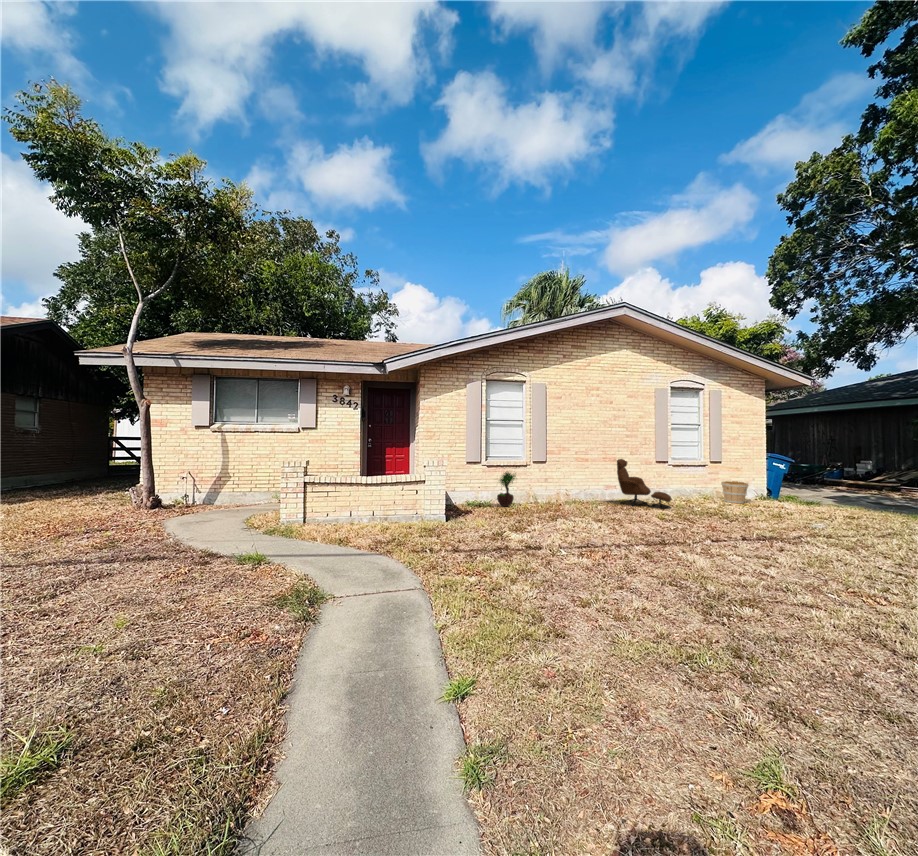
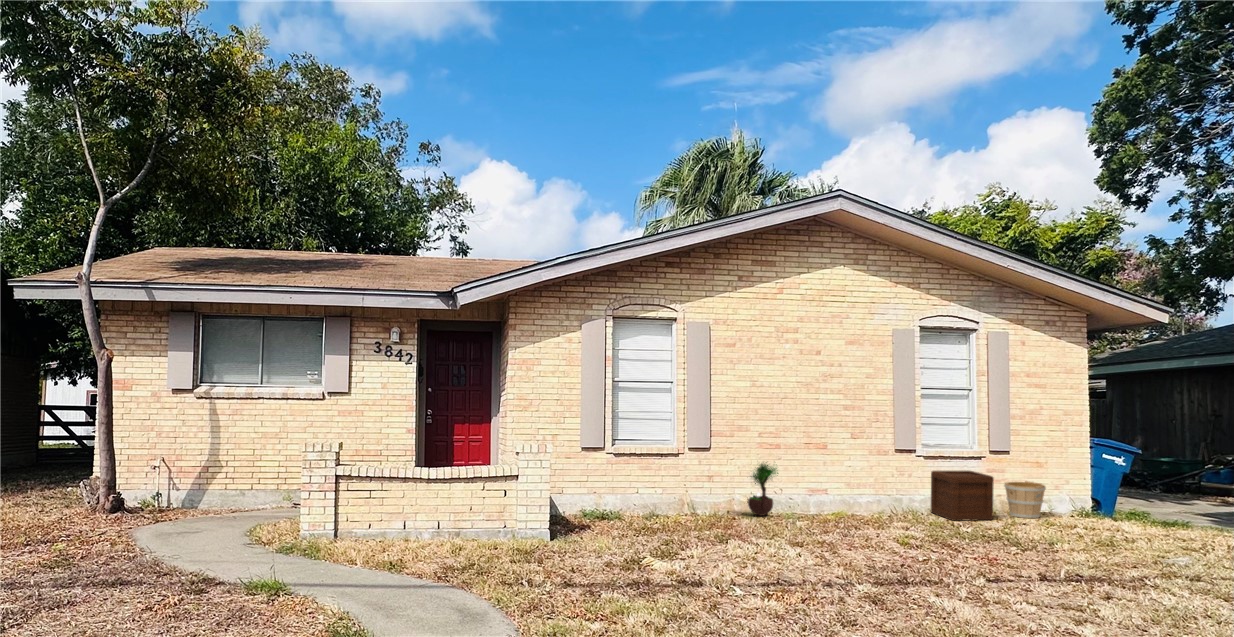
lounge chair: present [617,459,672,509] -> none [823,444,907,524]
potted tree: present [497,472,516,506] -> present [748,462,778,516]
wooden crate: none [678,475,721,506] -> present [931,470,994,521]

